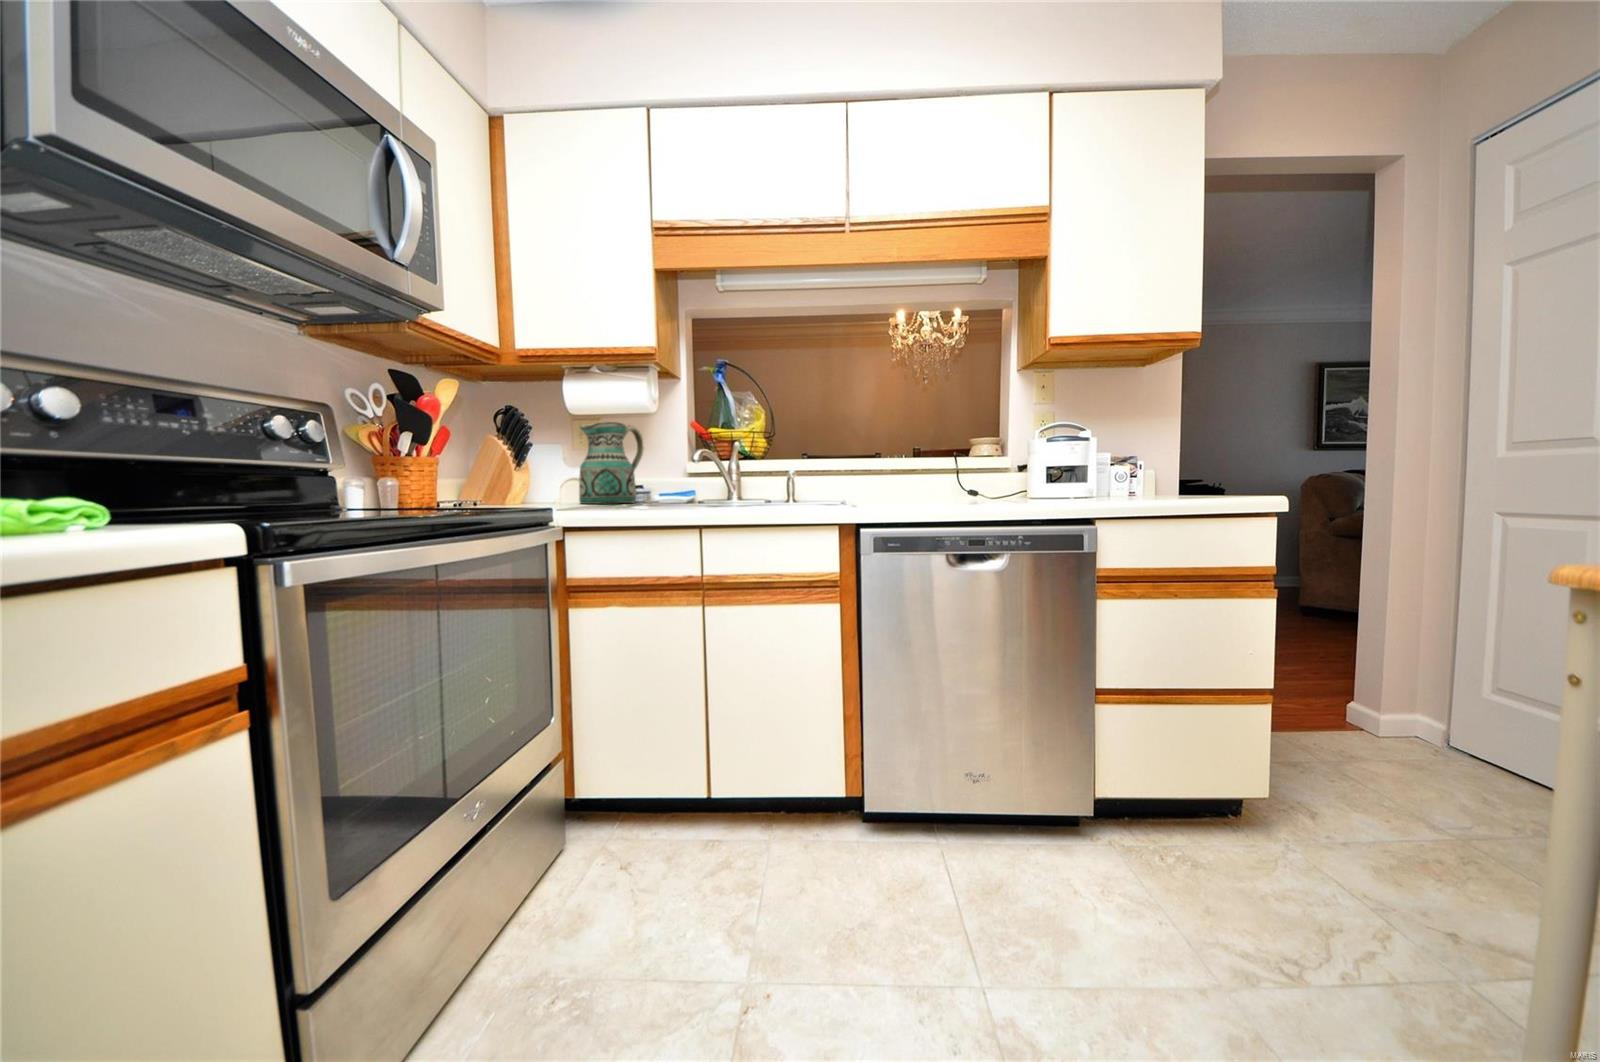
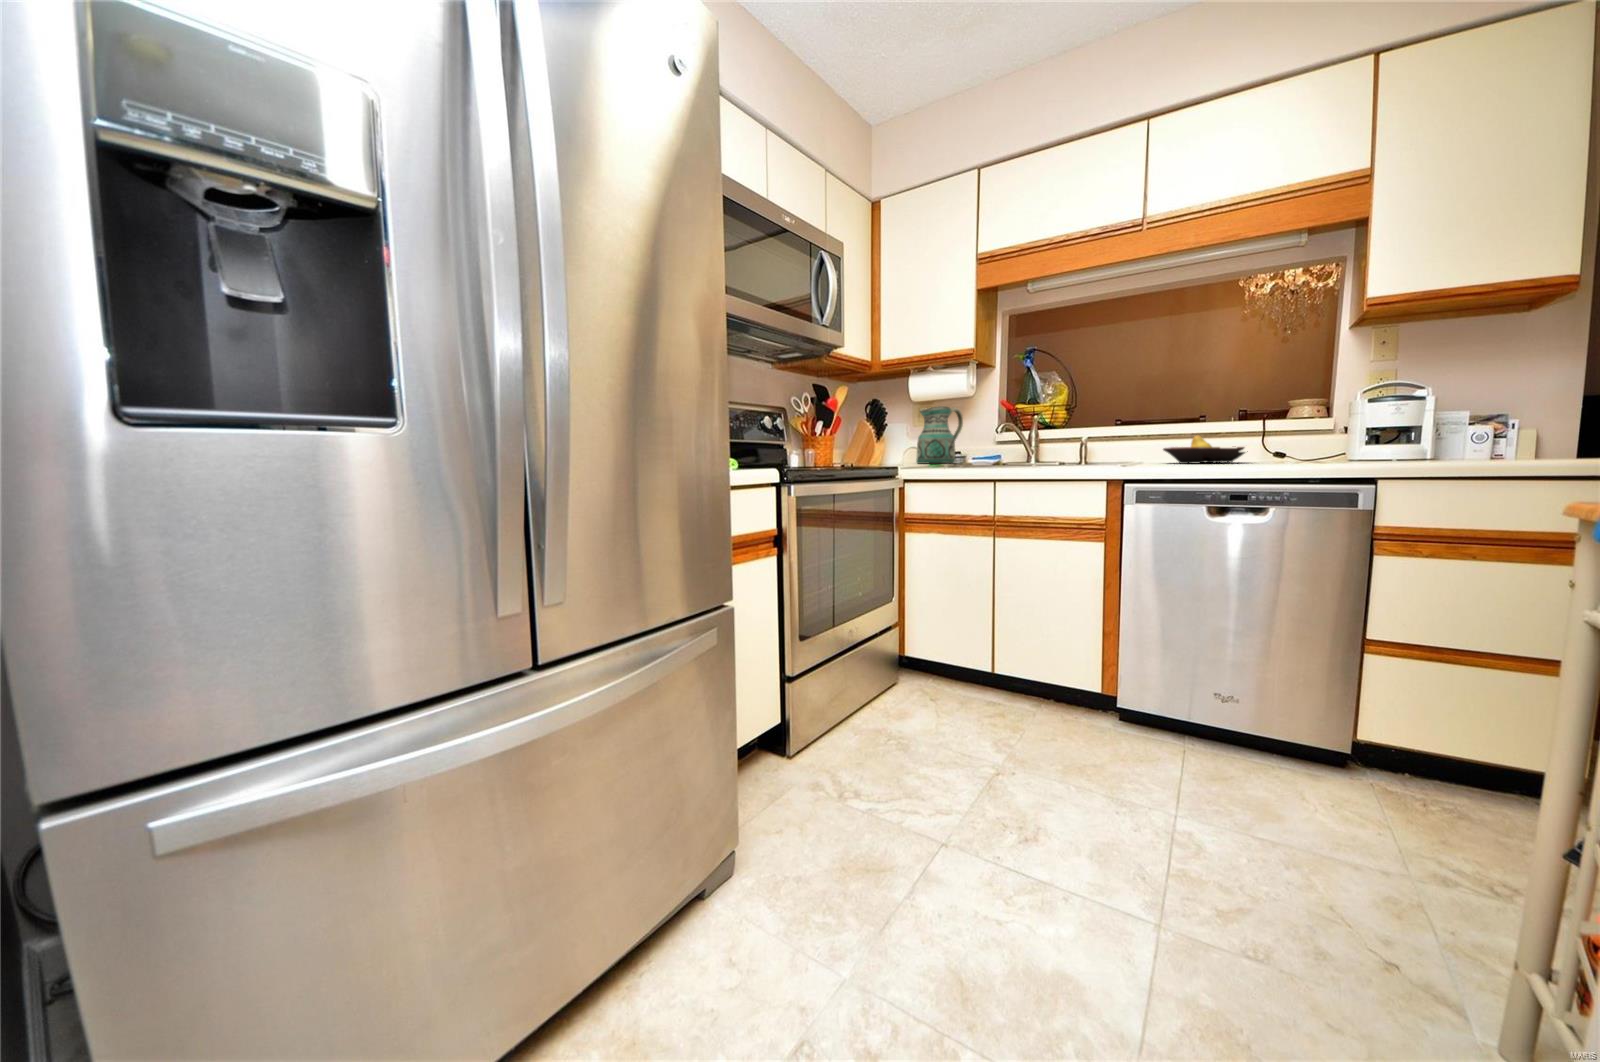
fruit bowl: none [878,470,956,502] -> present [1163,435,1248,464]

